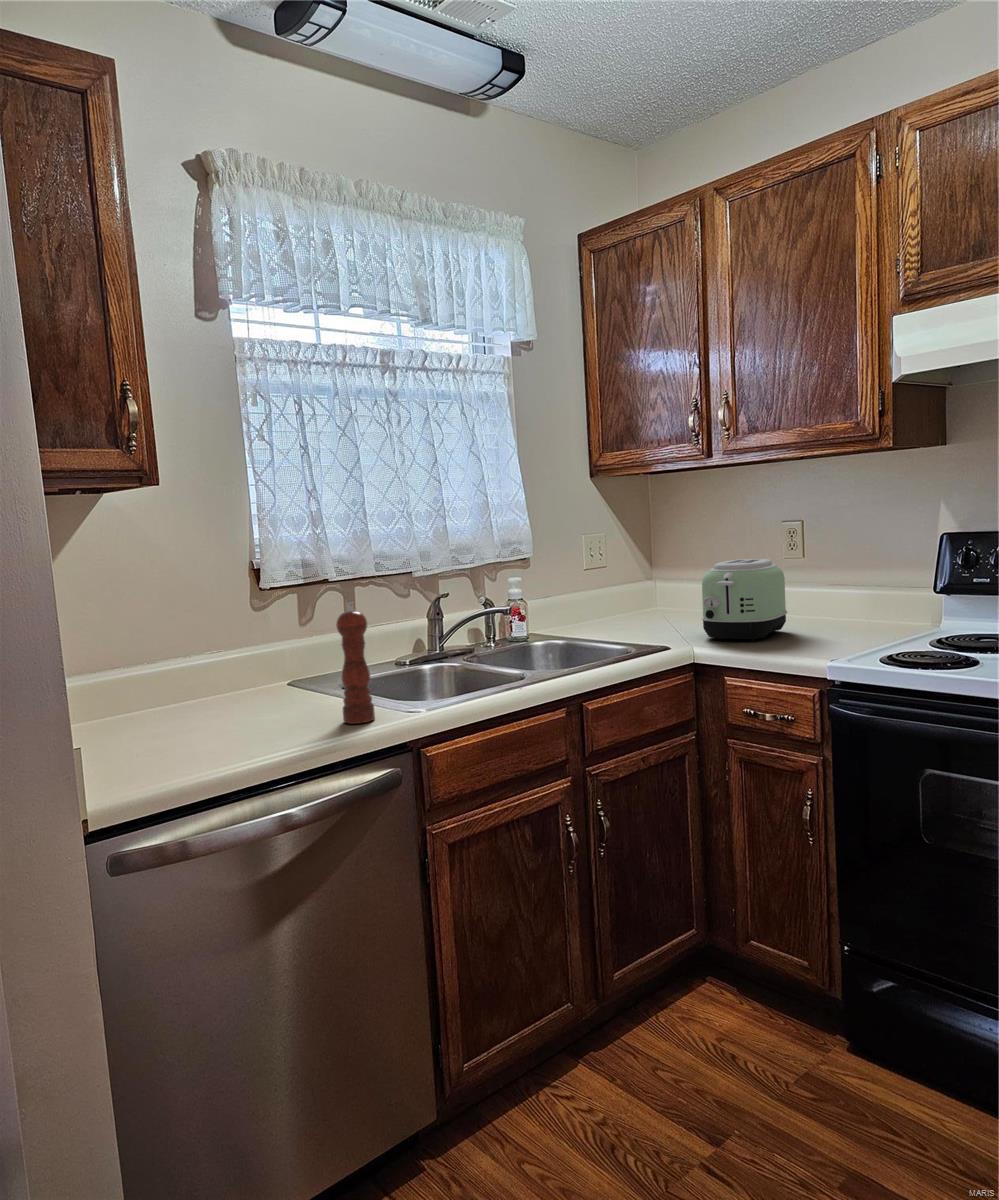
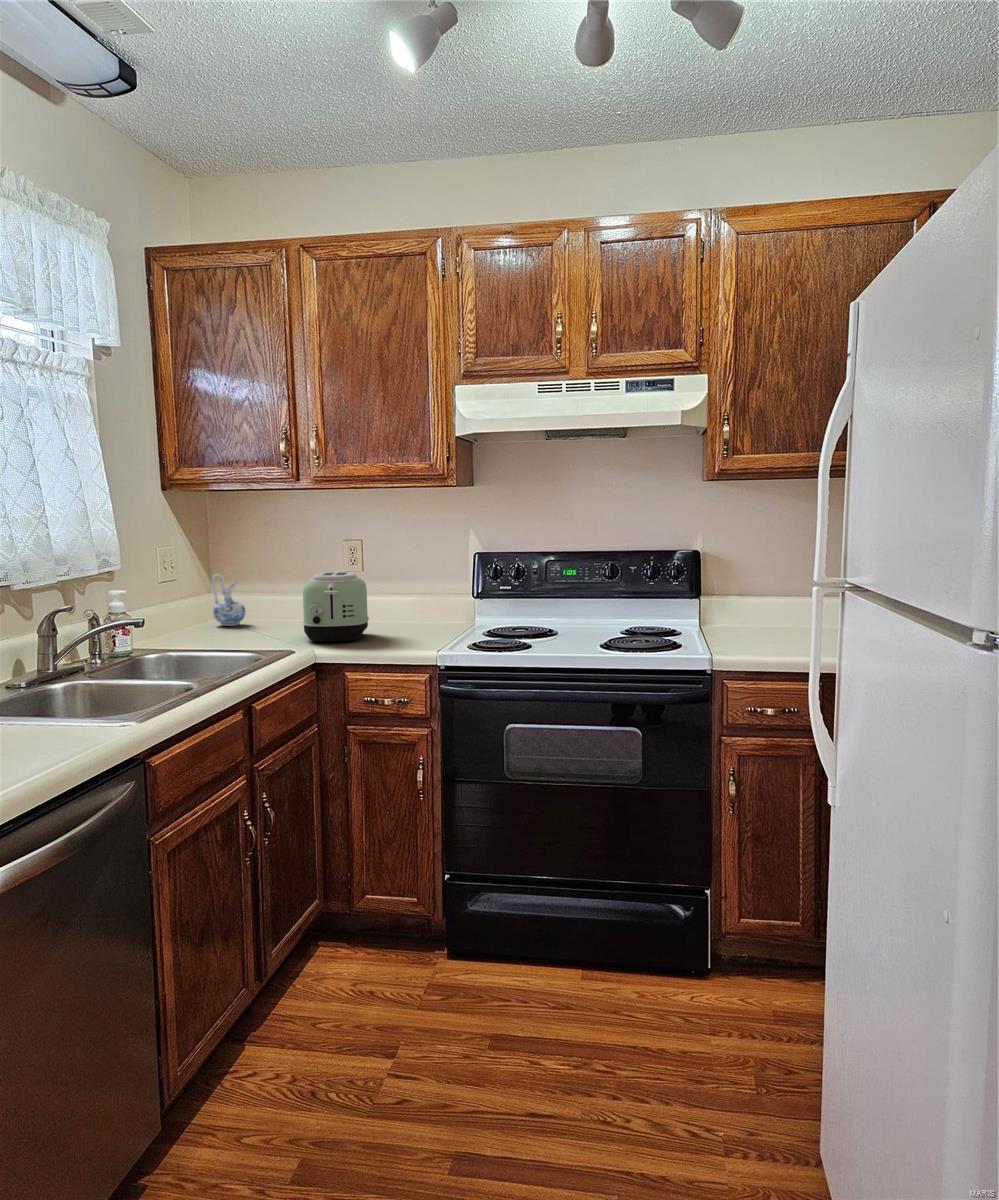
ceramic pitcher: none [645,561,679,616] -> present [212,574,245,626]
pepper mill: present [336,603,375,724] -> none [41,613,84,741]

